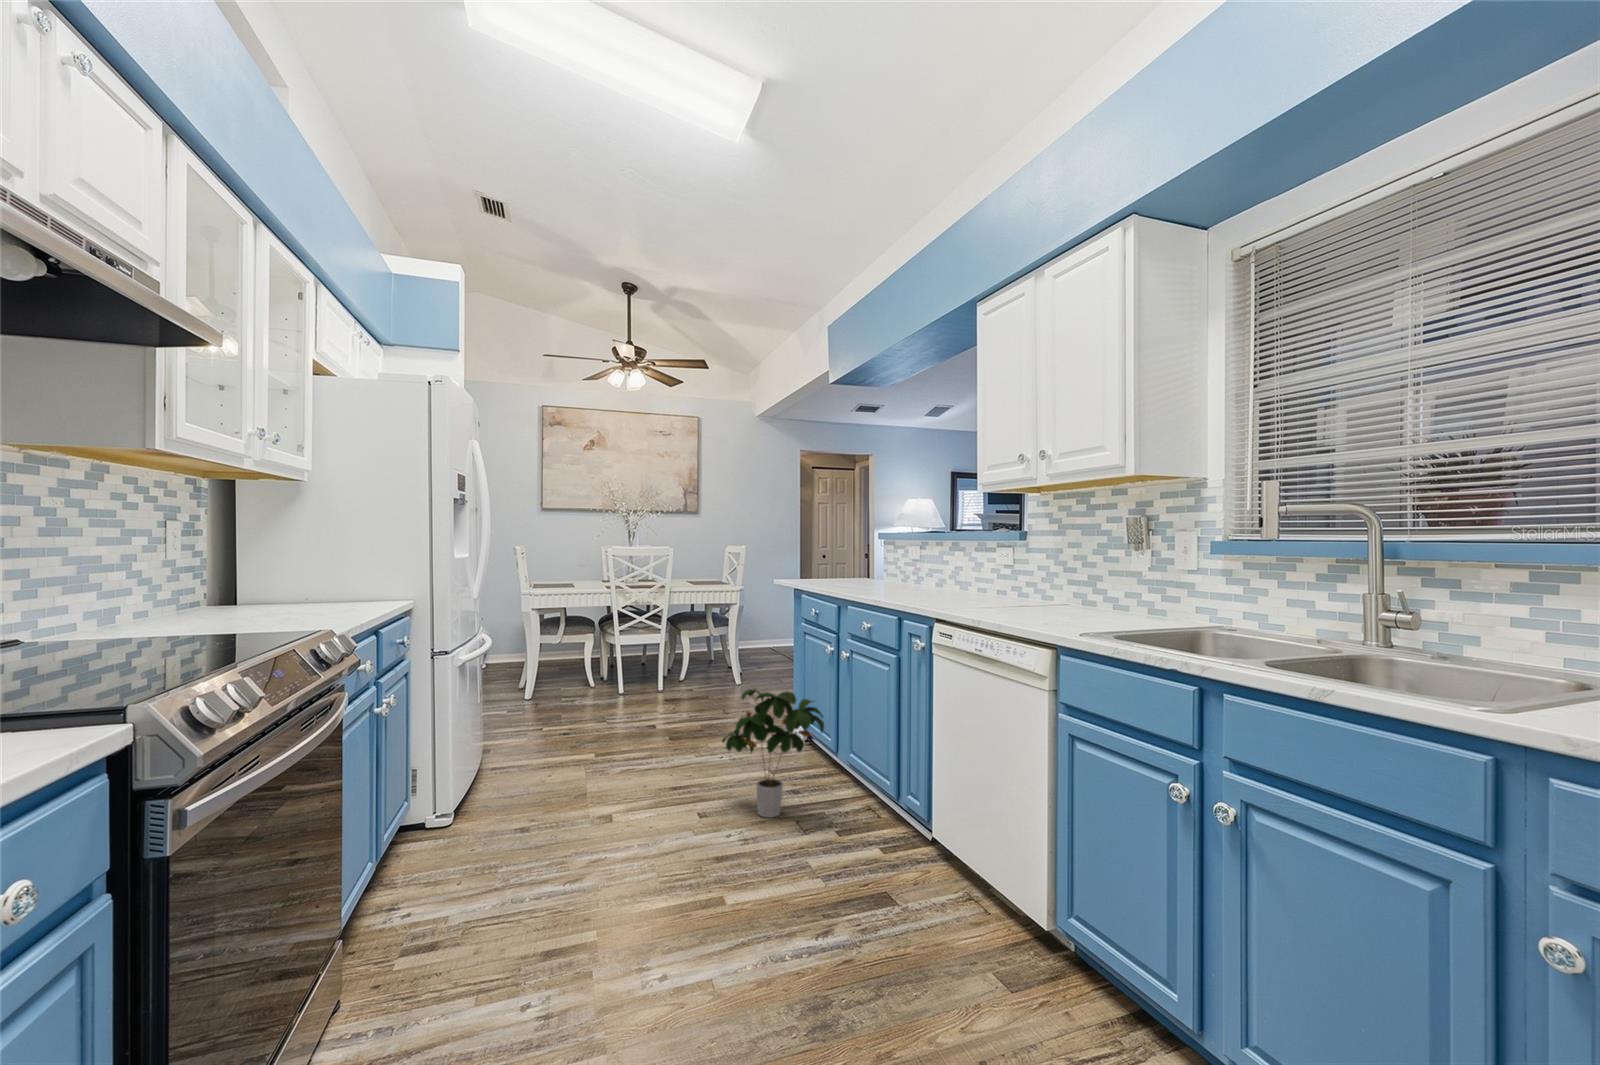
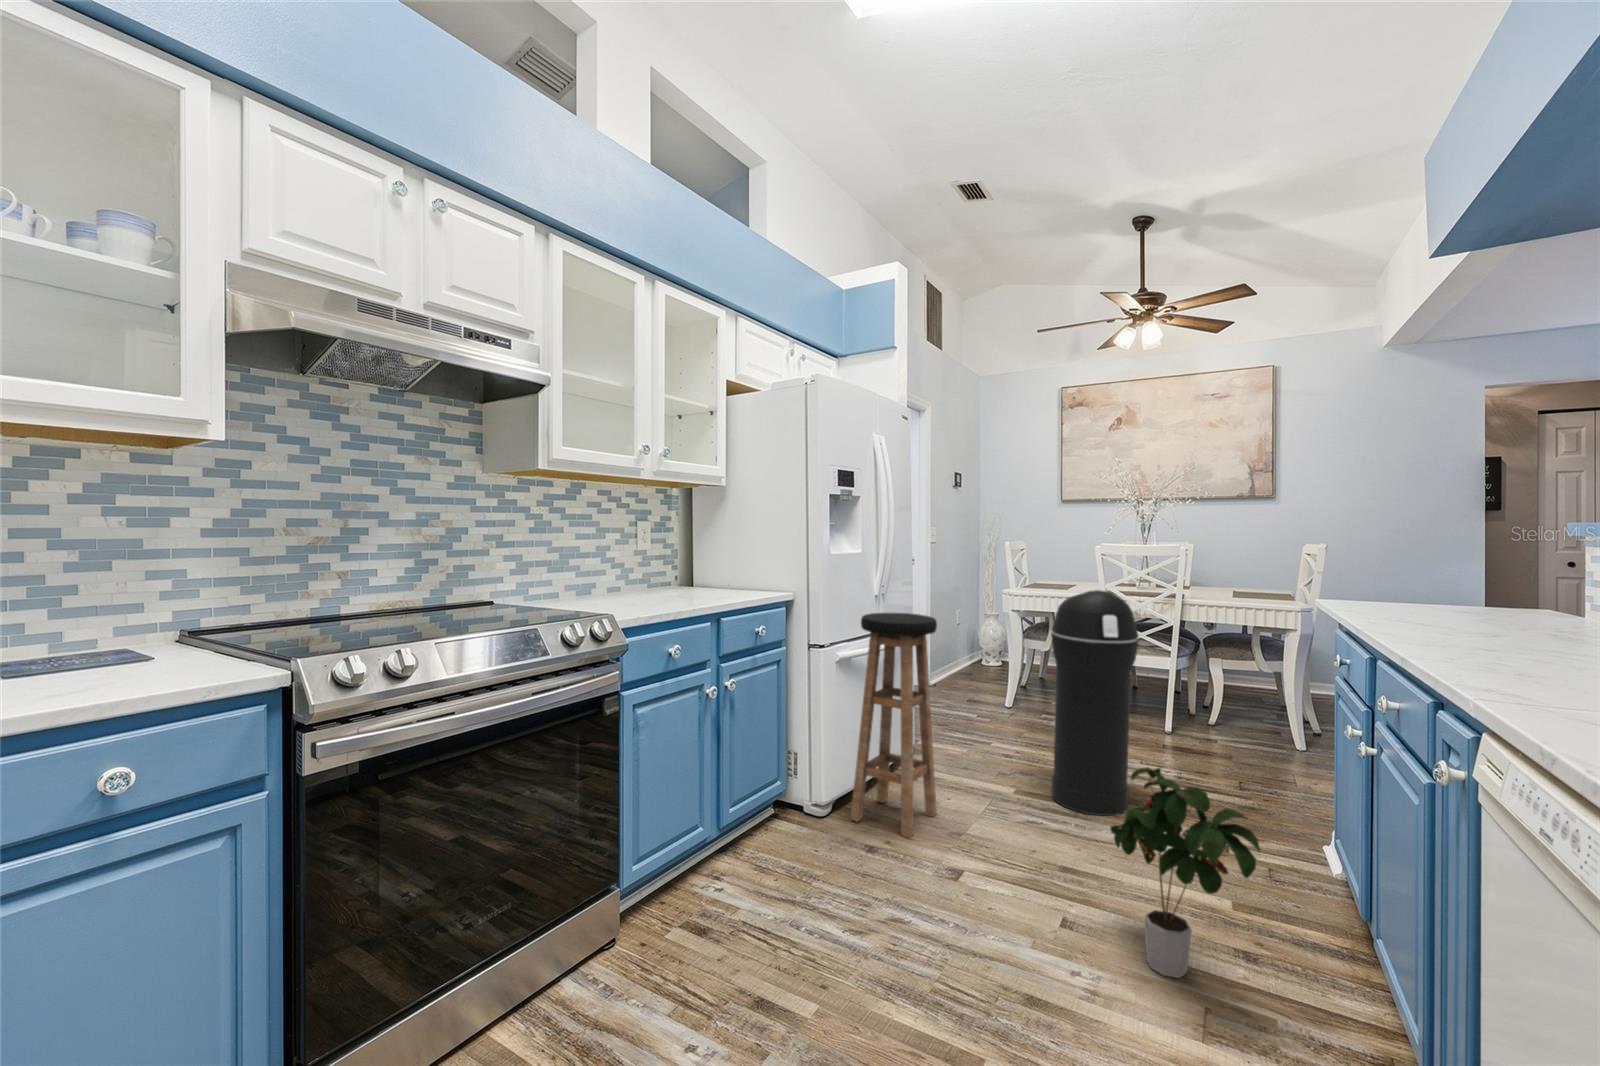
trash can: none [622,579,686,754] -> present [1051,590,1138,816]
bar stool: none [478,610,558,816] -> present [850,613,937,838]

